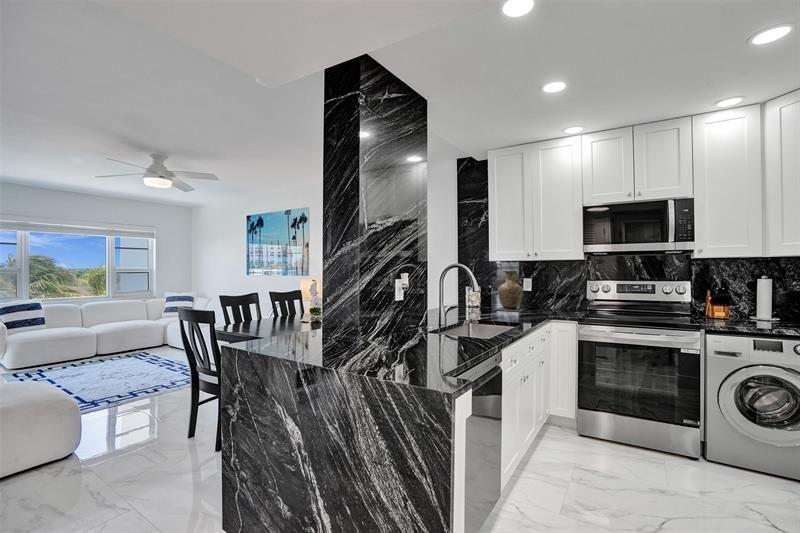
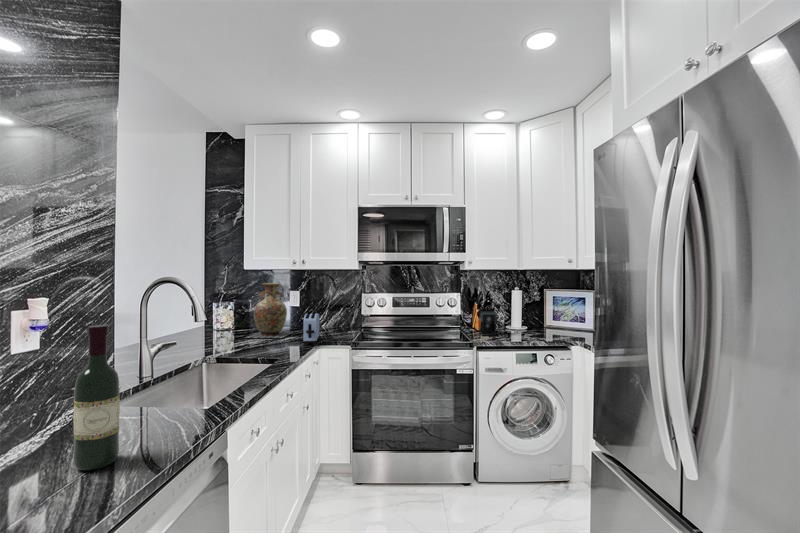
wine bottle: none [446,284,463,351] -> present [73,325,120,470]
toaster: none [539,294,550,318] -> present [303,313,319,346]
coffee maker: none [713,299,766,323] -> present [479,311,498,336]

